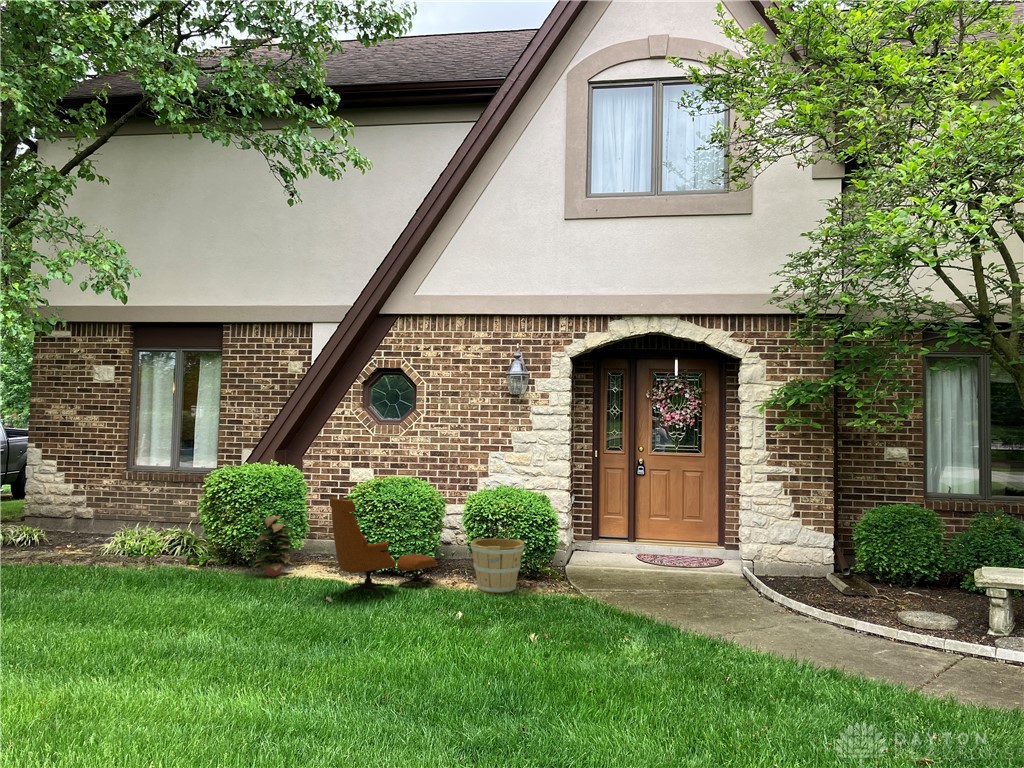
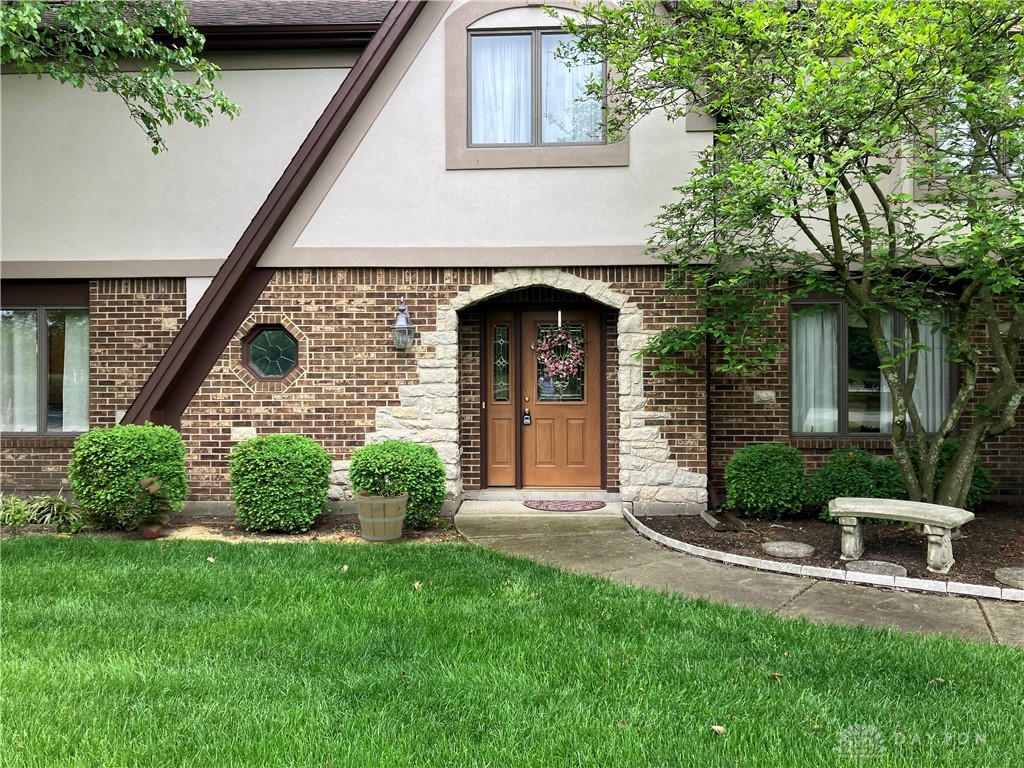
lounge chair: present [330,496,437,598] -> none [207,453,322,552]

